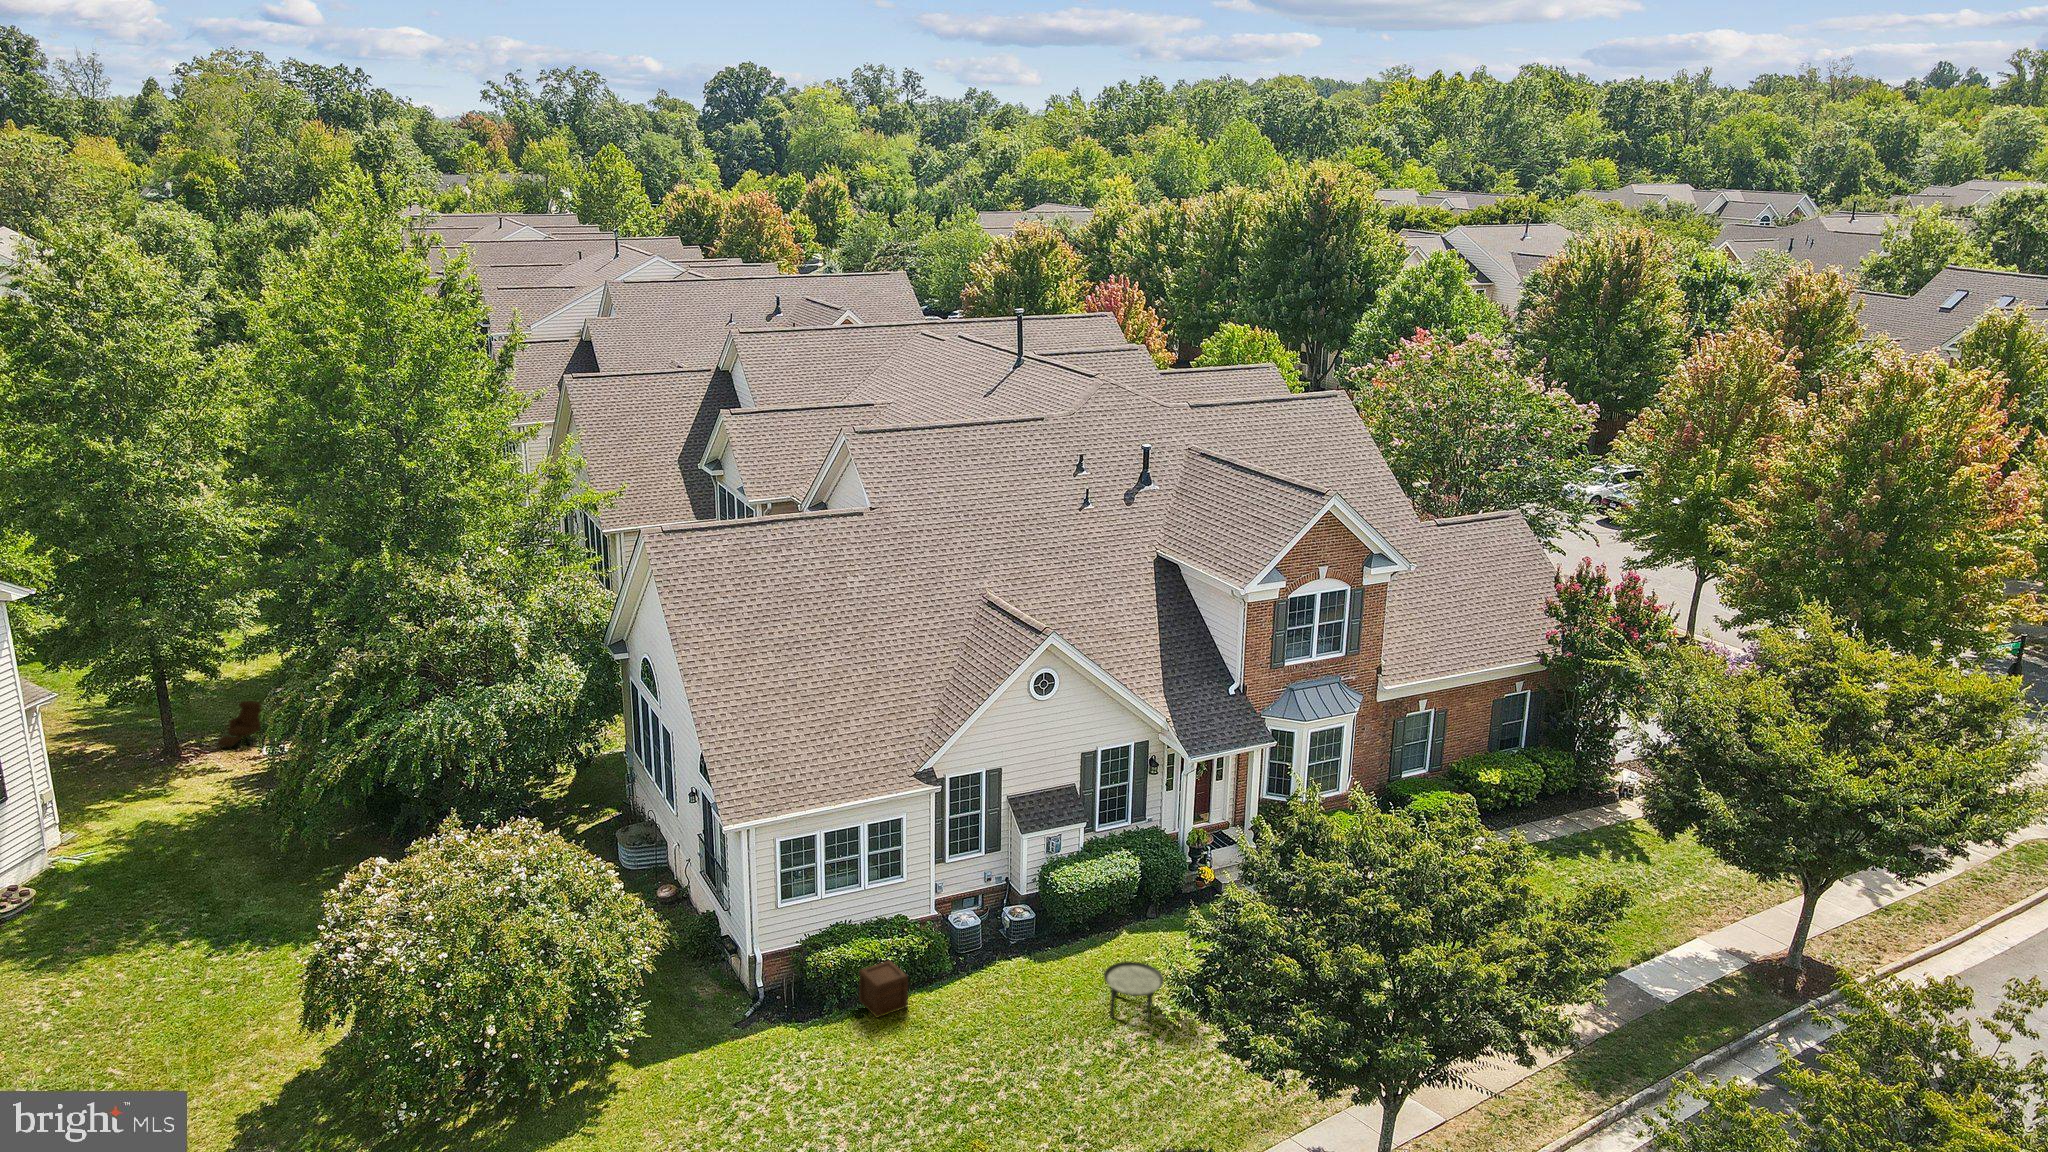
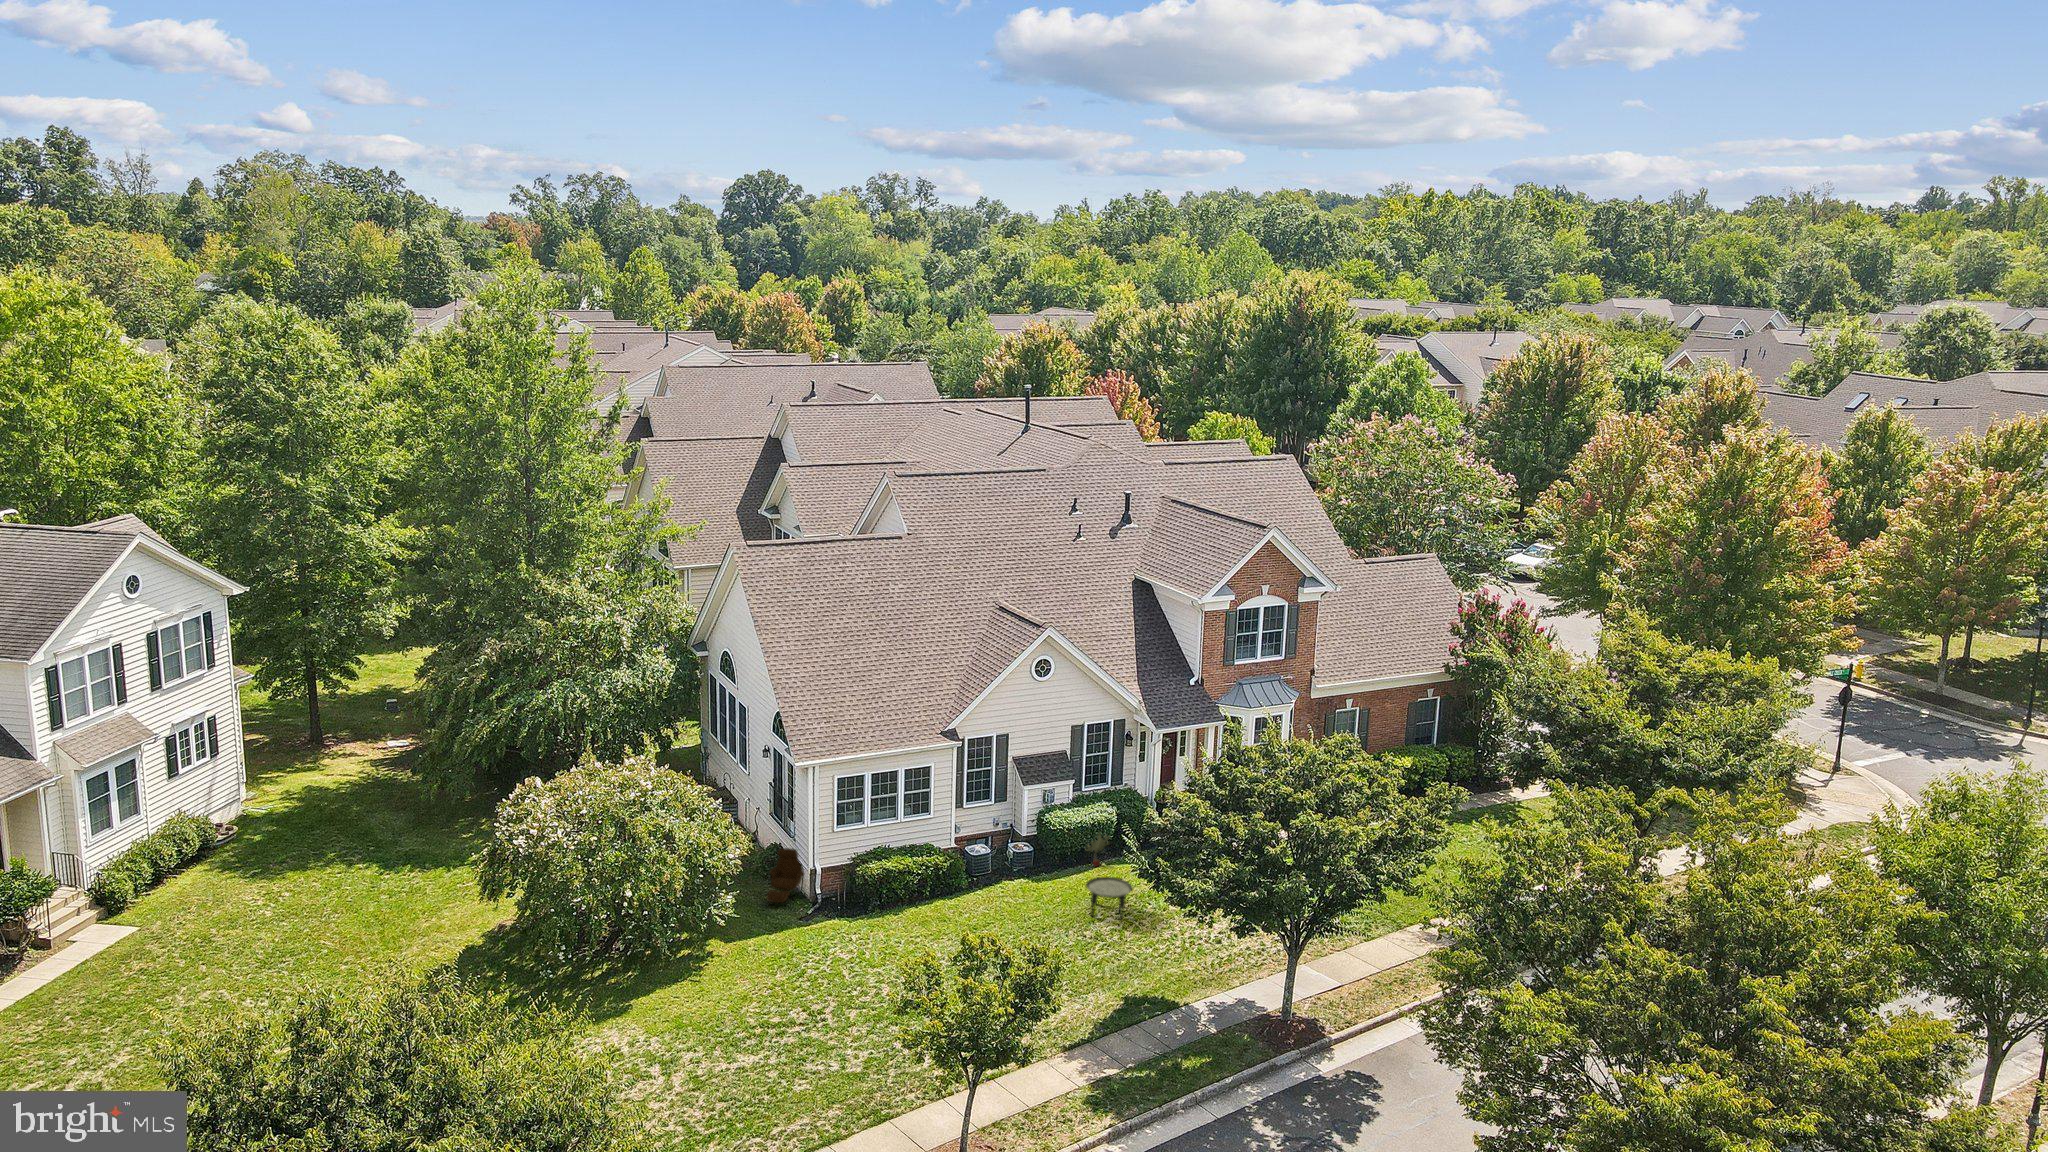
lounge chair: present [217,701,261,750] -> present [766,848,804,908]
potted tree: none [1100,890,1132,934] -> present [1087,834,1109,867]
wooden crate: present [859,960,908,1018] -> none [896,873,935,914]

